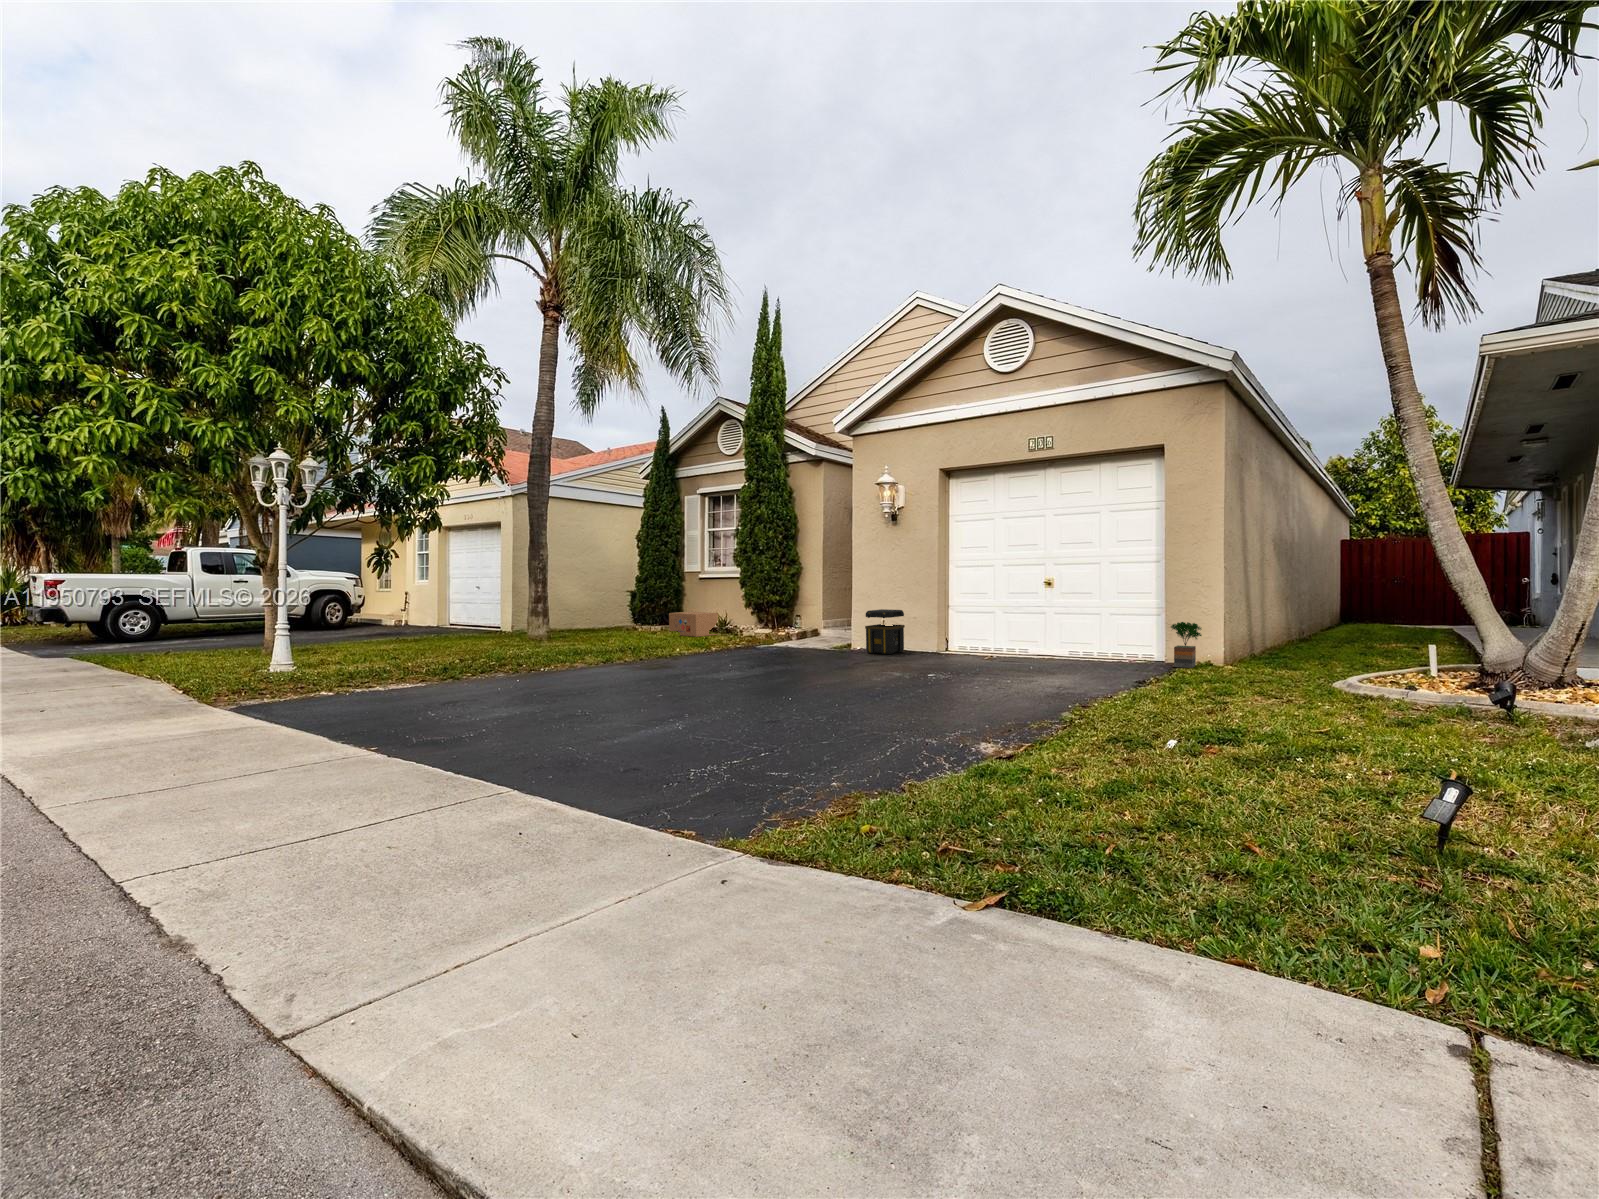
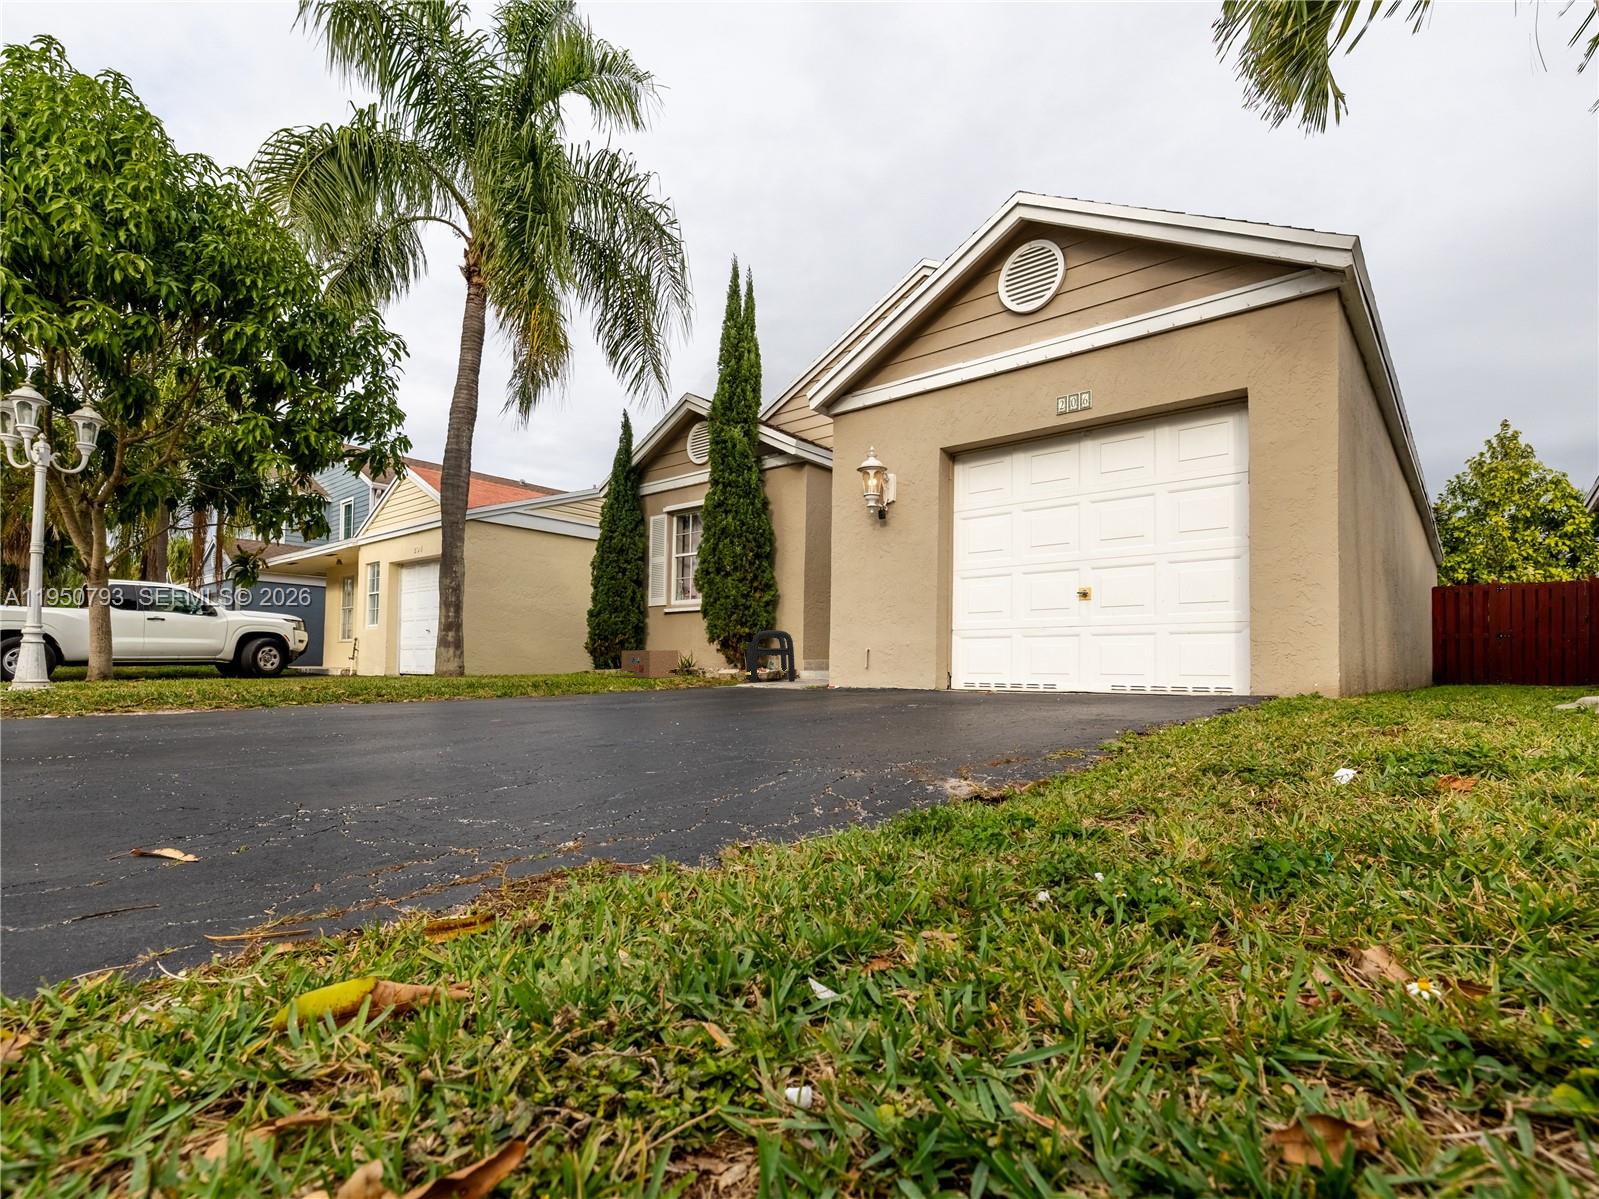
bench: none [778,600,821,643] -> present [746,630,795,682]
toolbox: present [865,609,905,654] -> none [842,632,894,690]
potted tree: present [1171,622,1202,668] -> none [1265,630,1318,698]

